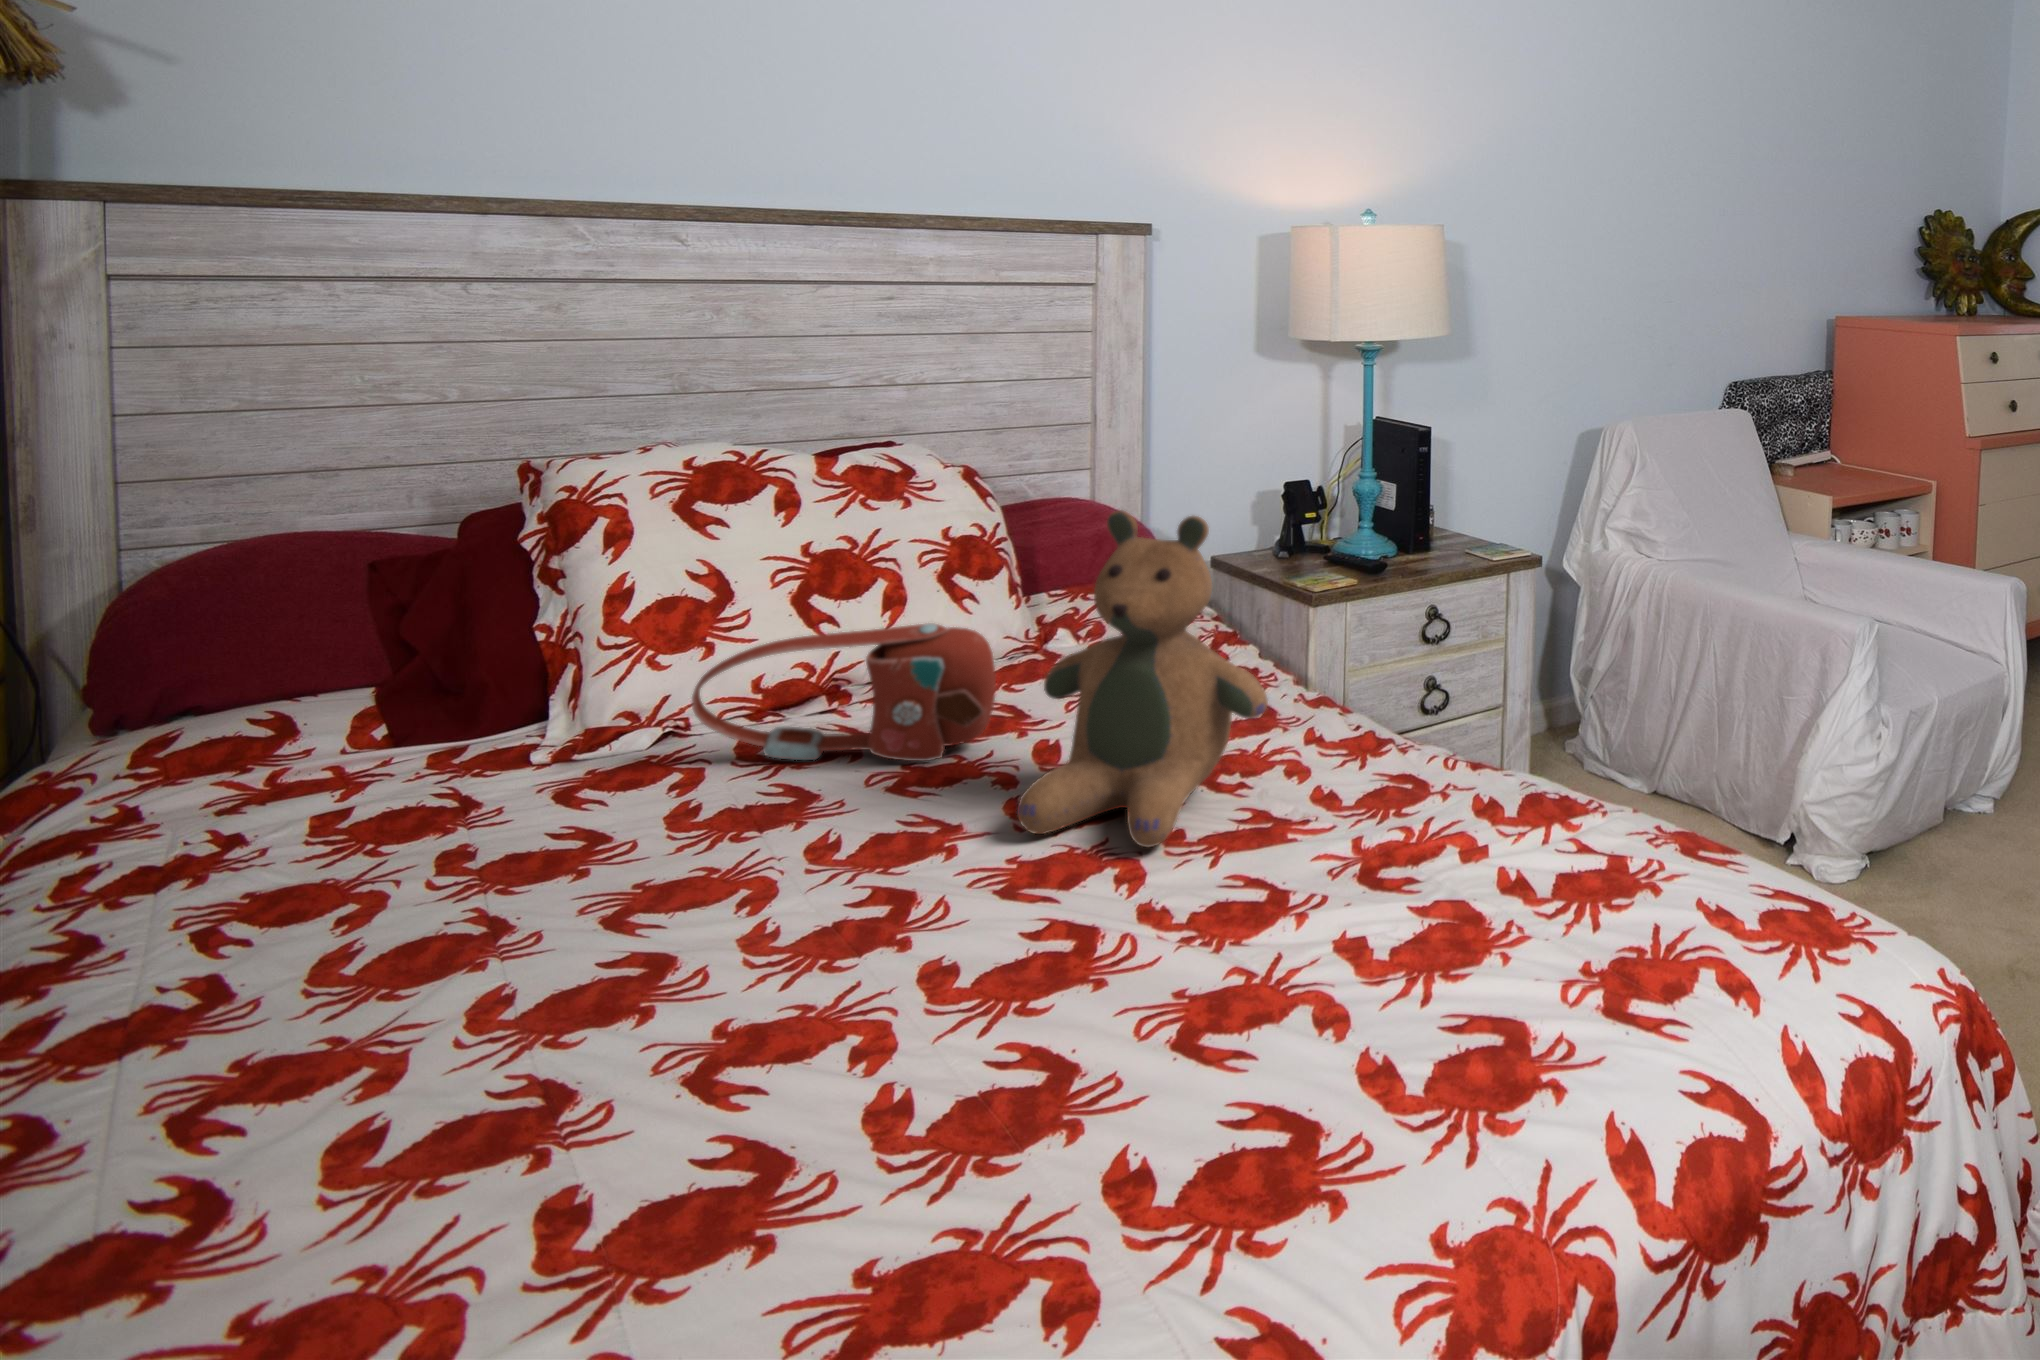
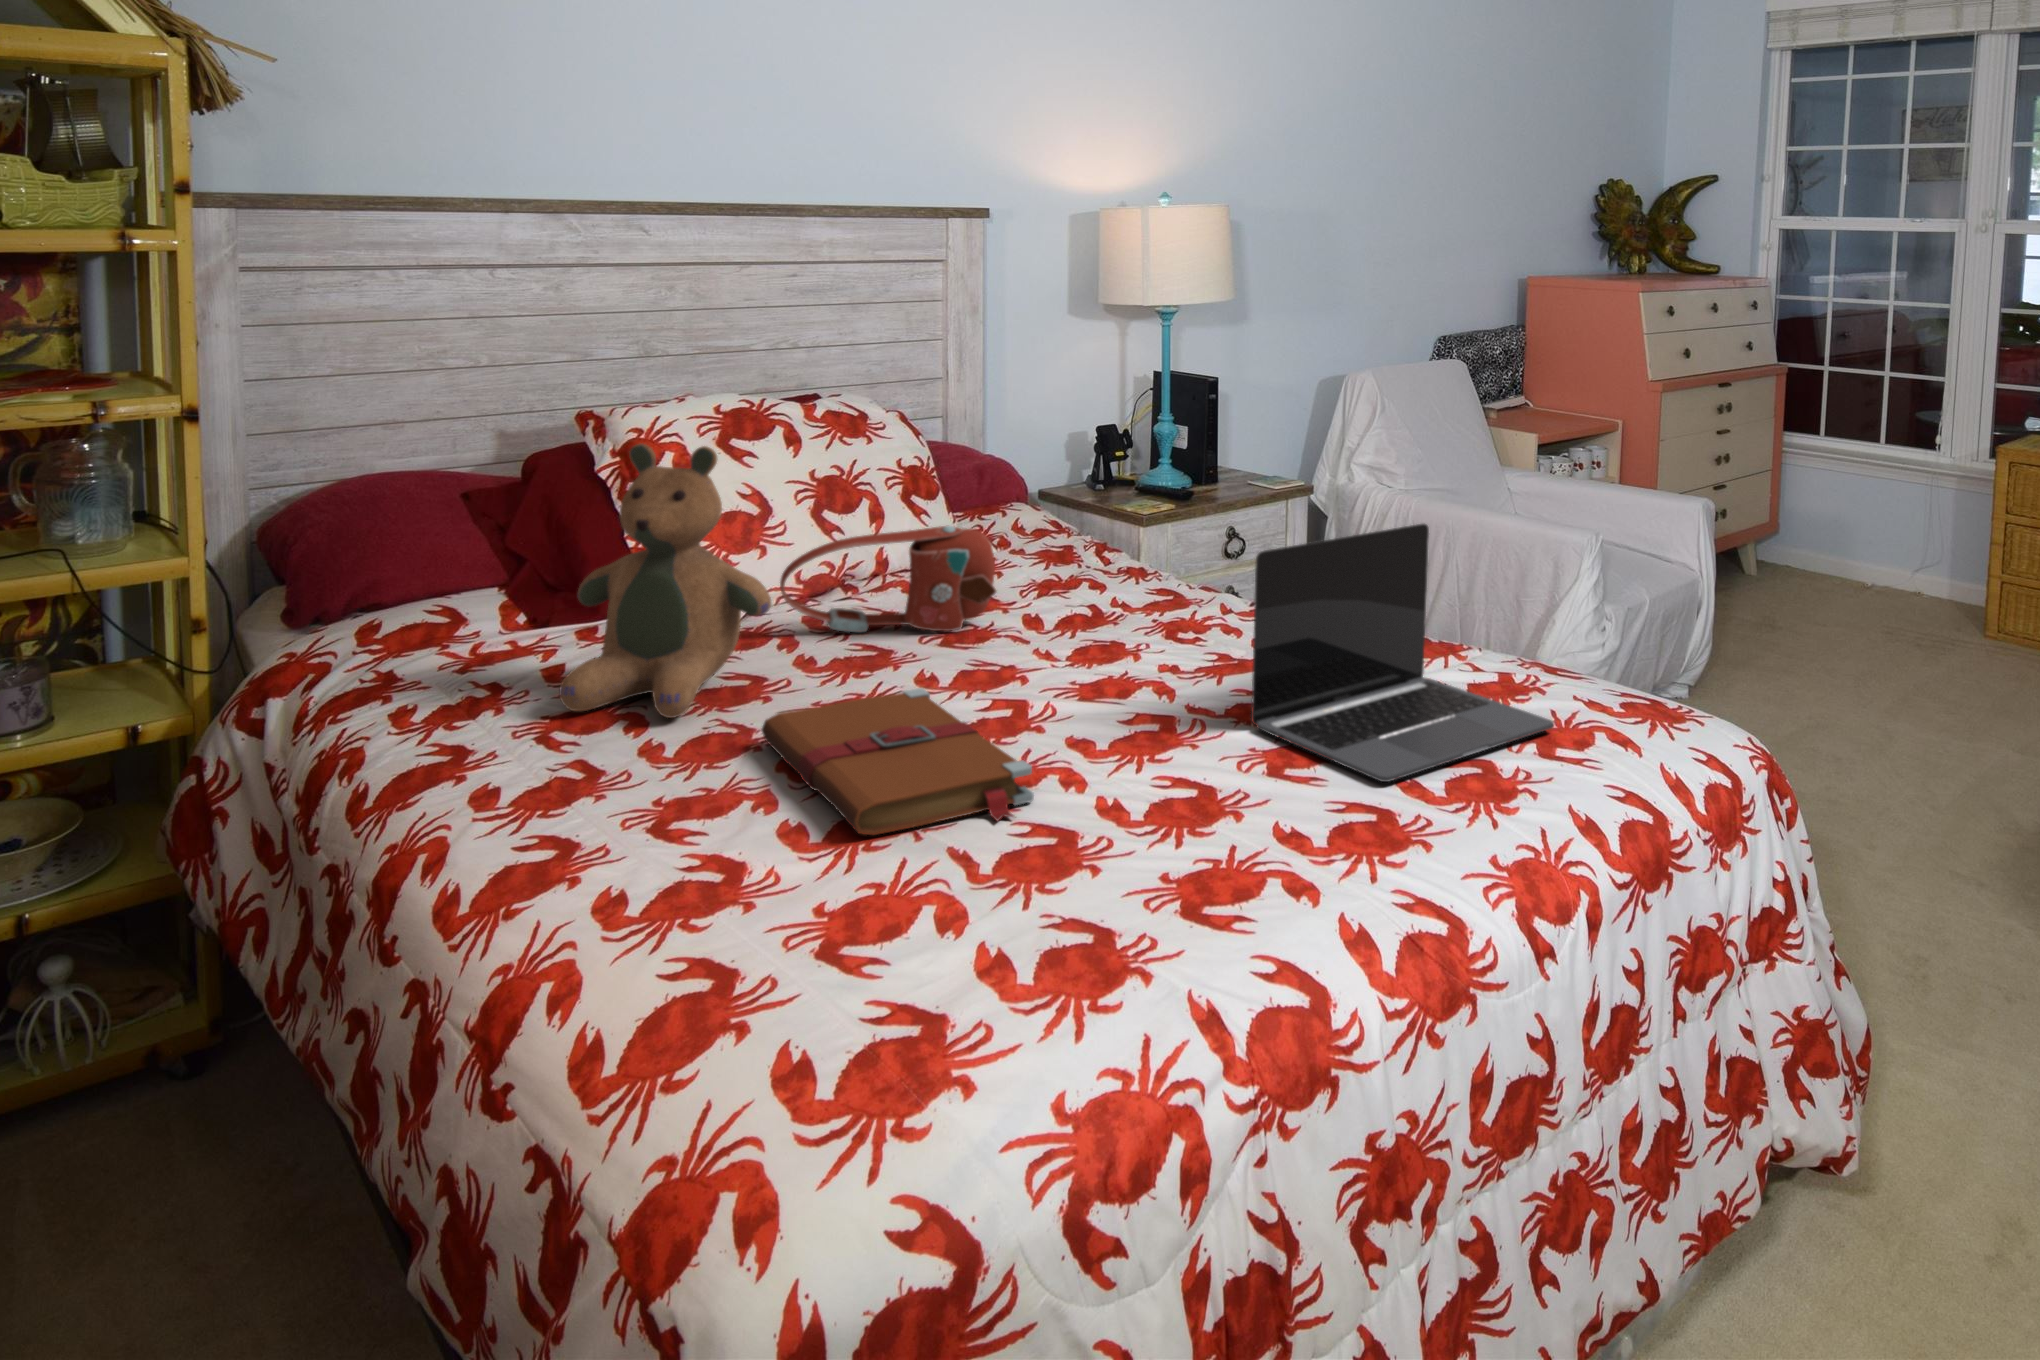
teddy bear: present [1017,510,1268,847] -> present [559,443,771,718]
laptop: none [1192,650,1634,1081] -> present [1251,523,1554,782]
book: none [353,878,739,1190] -> present [762,688,1034,835]

